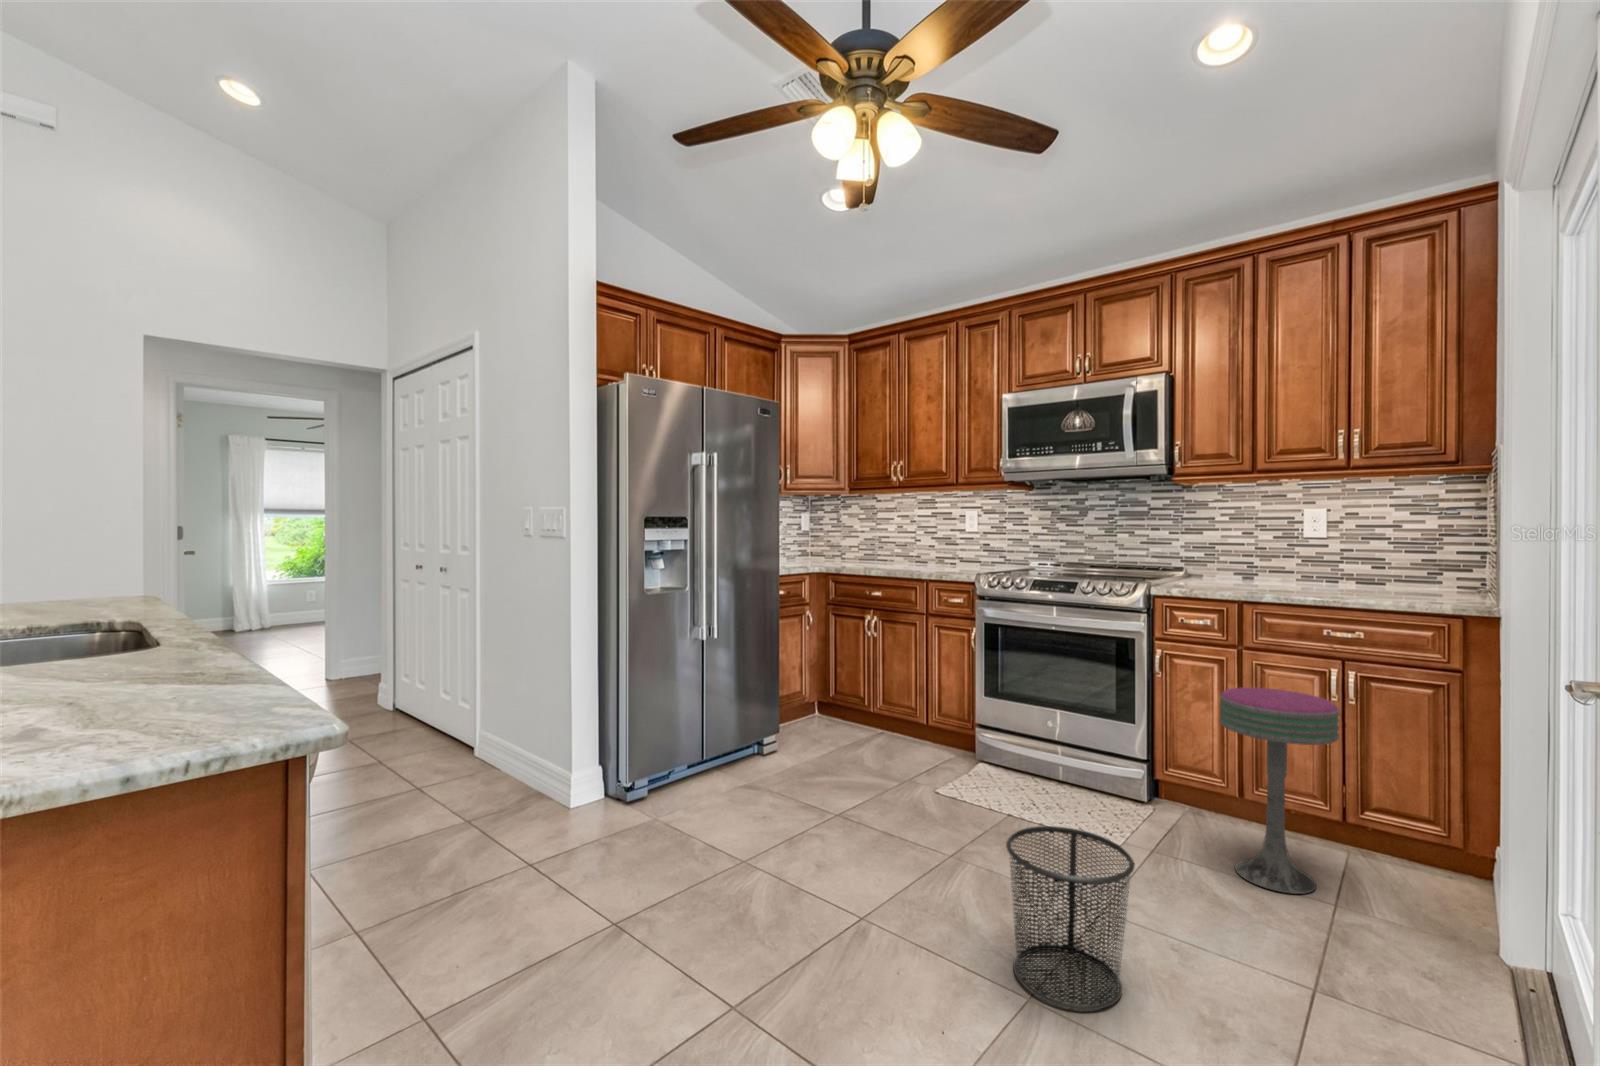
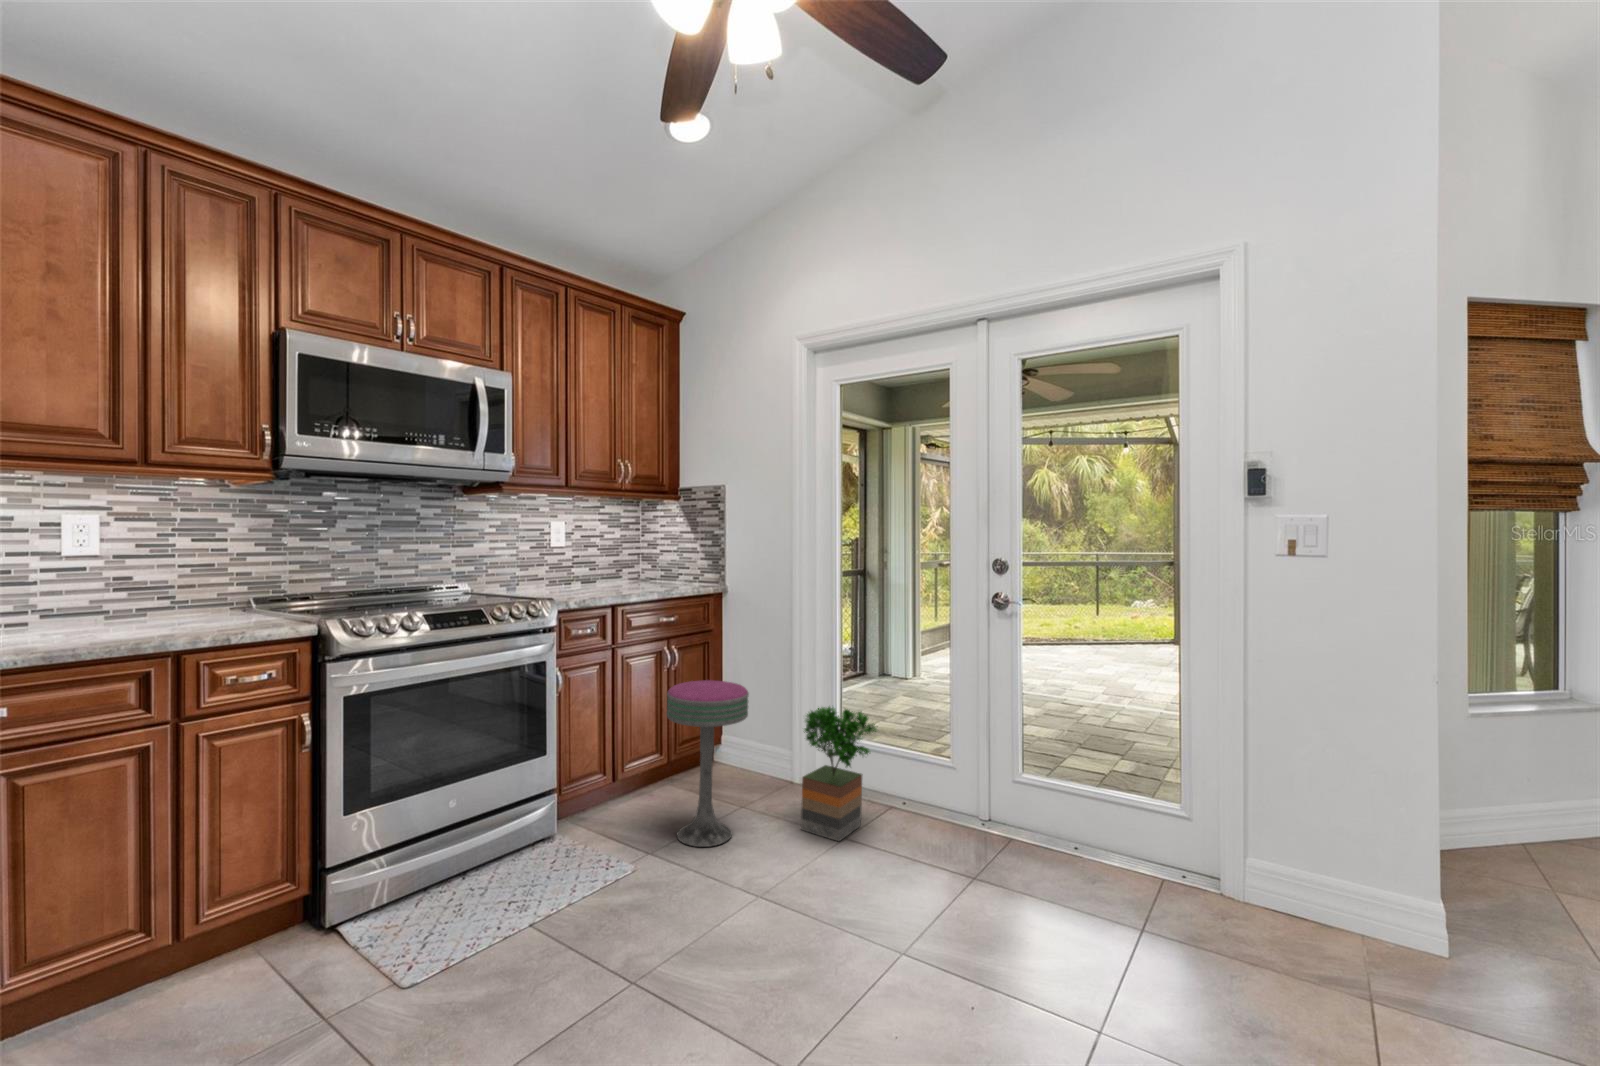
potted tree: none [1343,776,1540,1014] -> present [801,707,877,842]
waste bin: present [1006,826,1135,1010] -> none [831,834,938,996]

